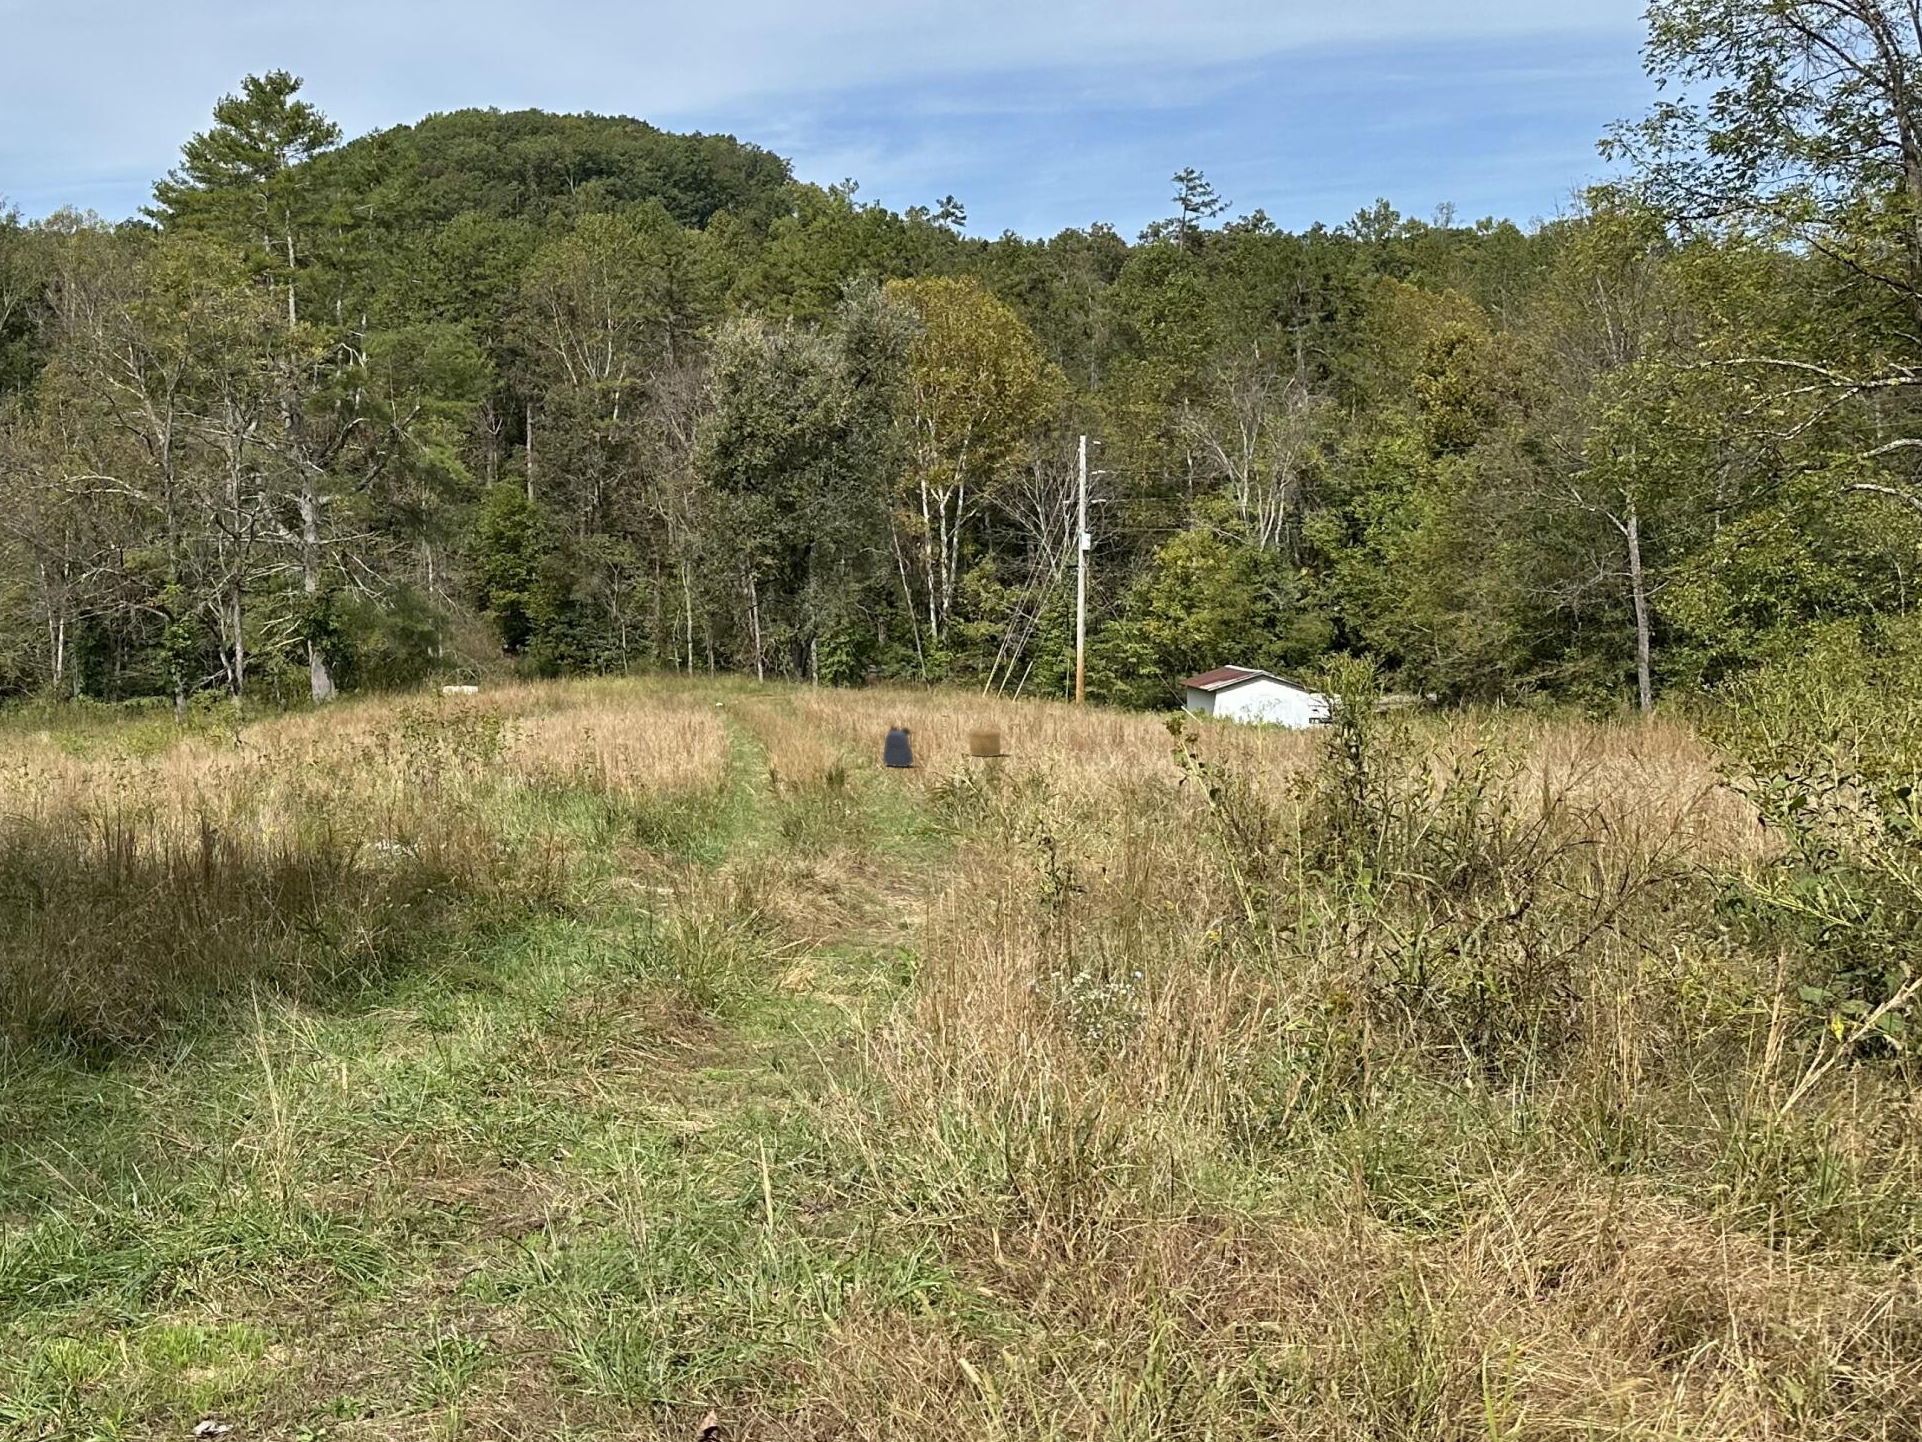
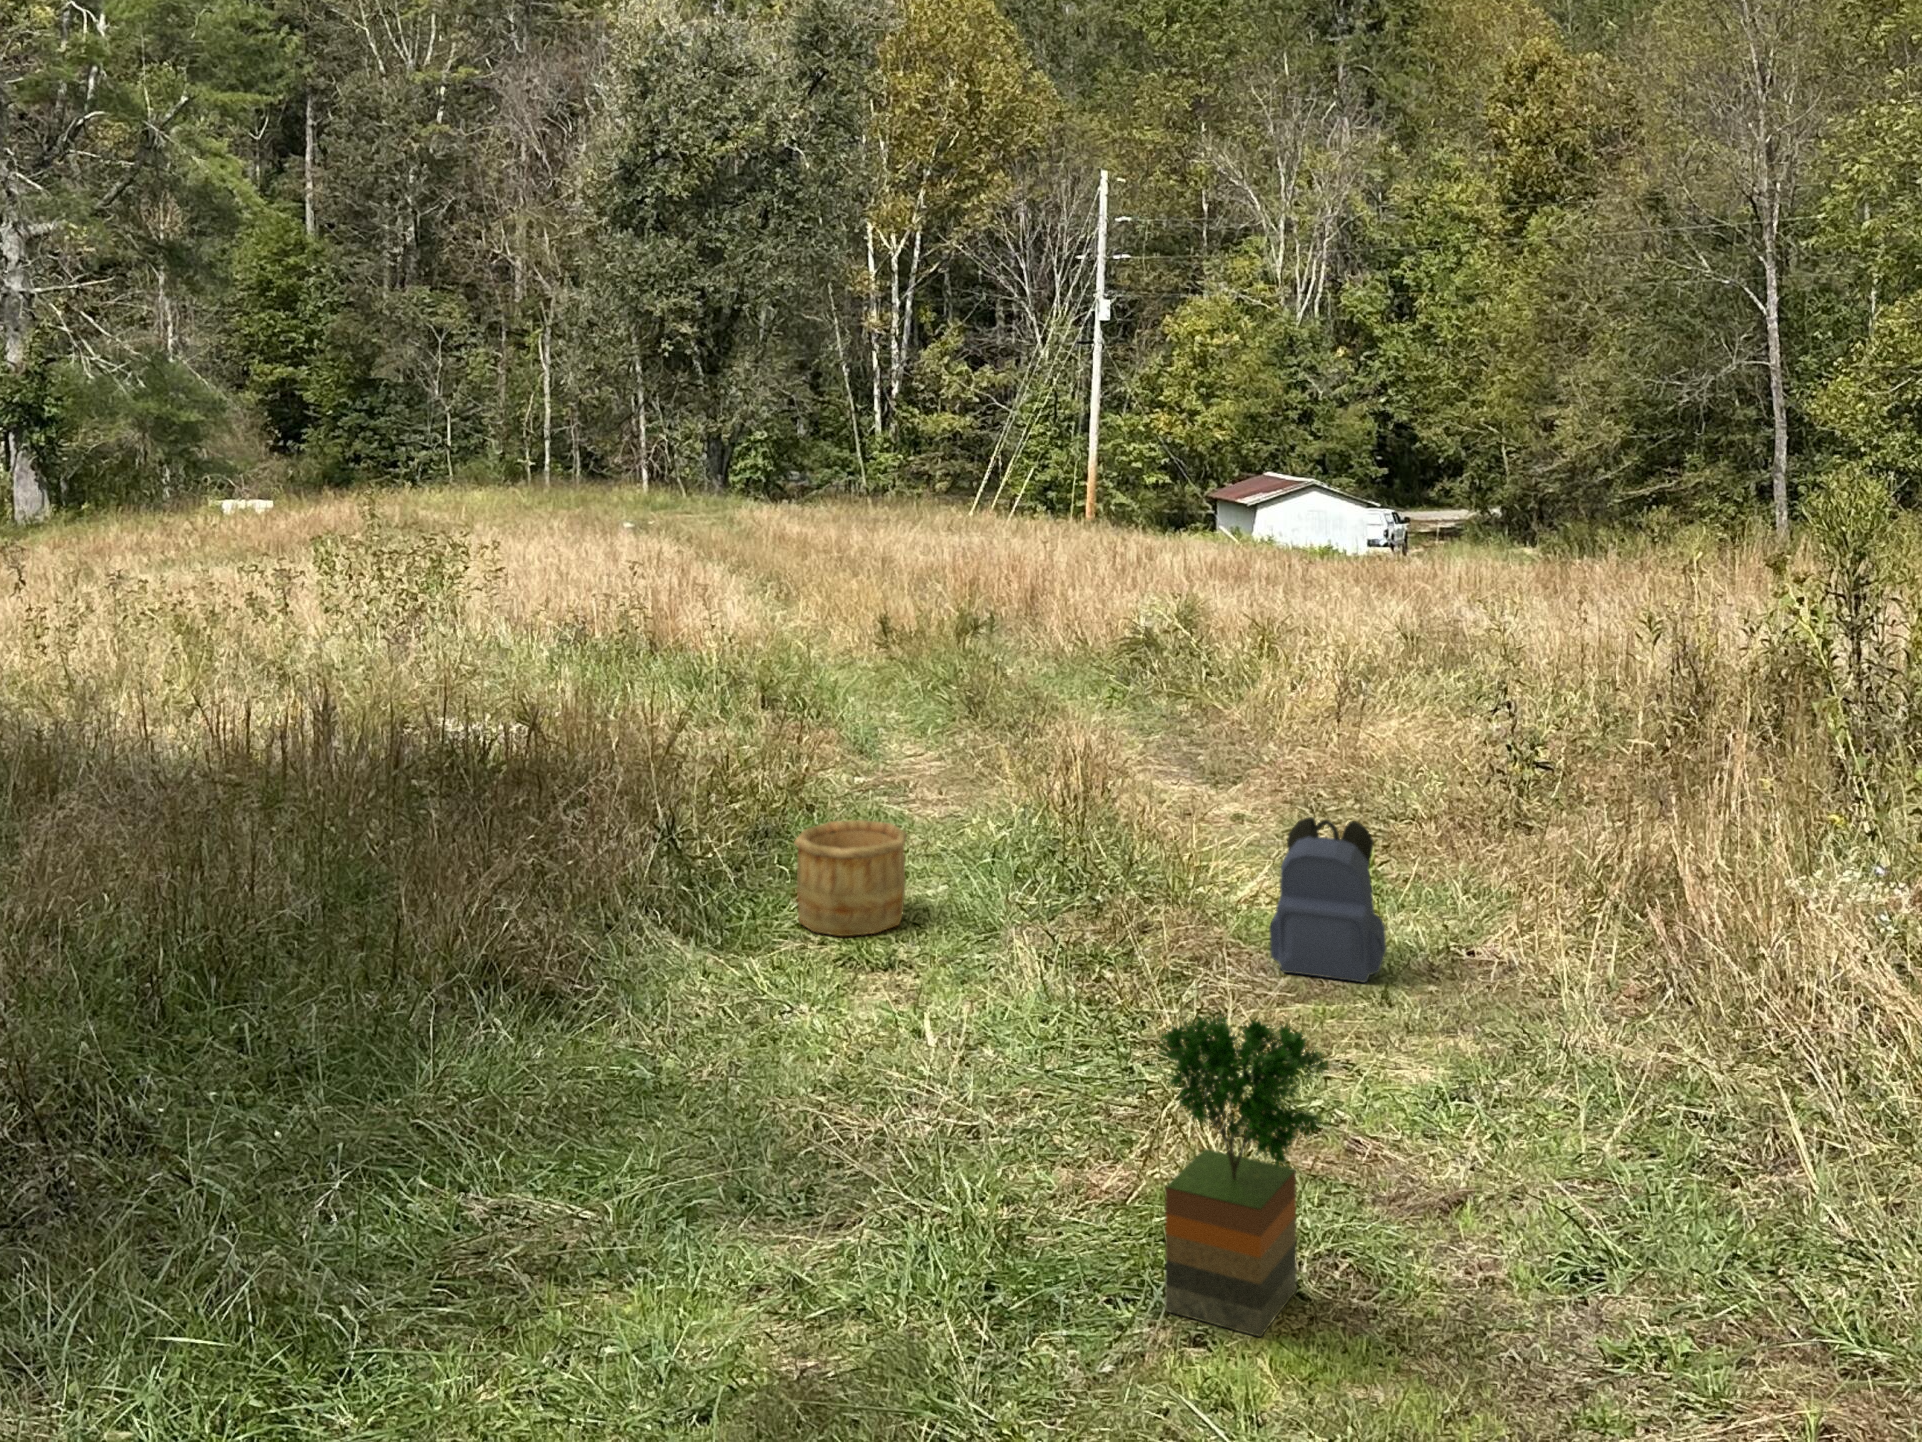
backpack: present [883,727,914,767] -> present [1269,817,1387,983]
potted tree: none [1057,728,1092,780] -> present [1158,1013,1328,1337]

